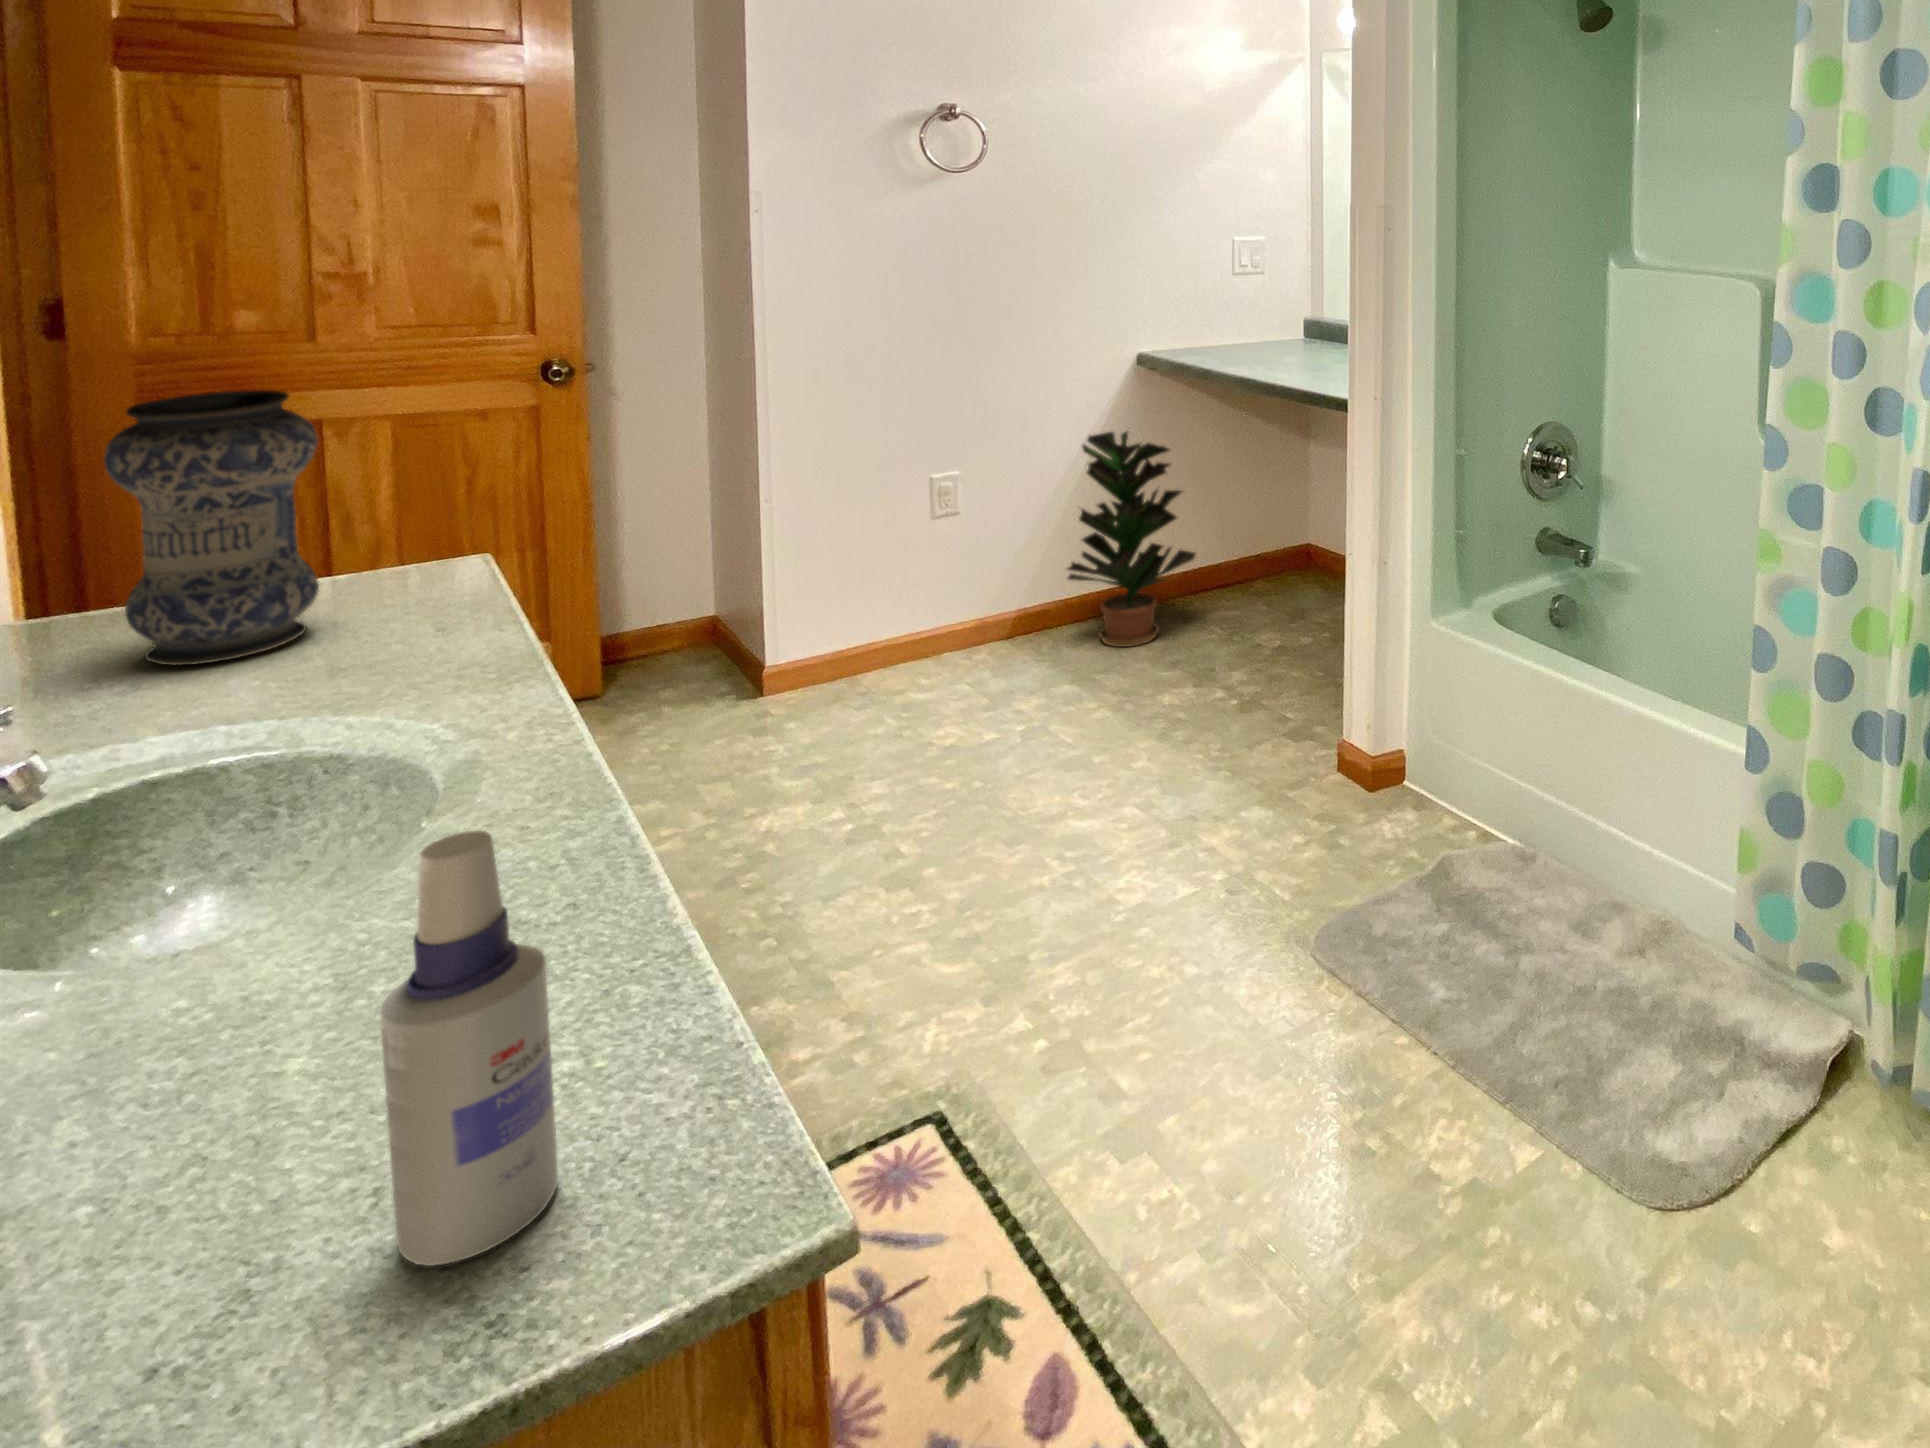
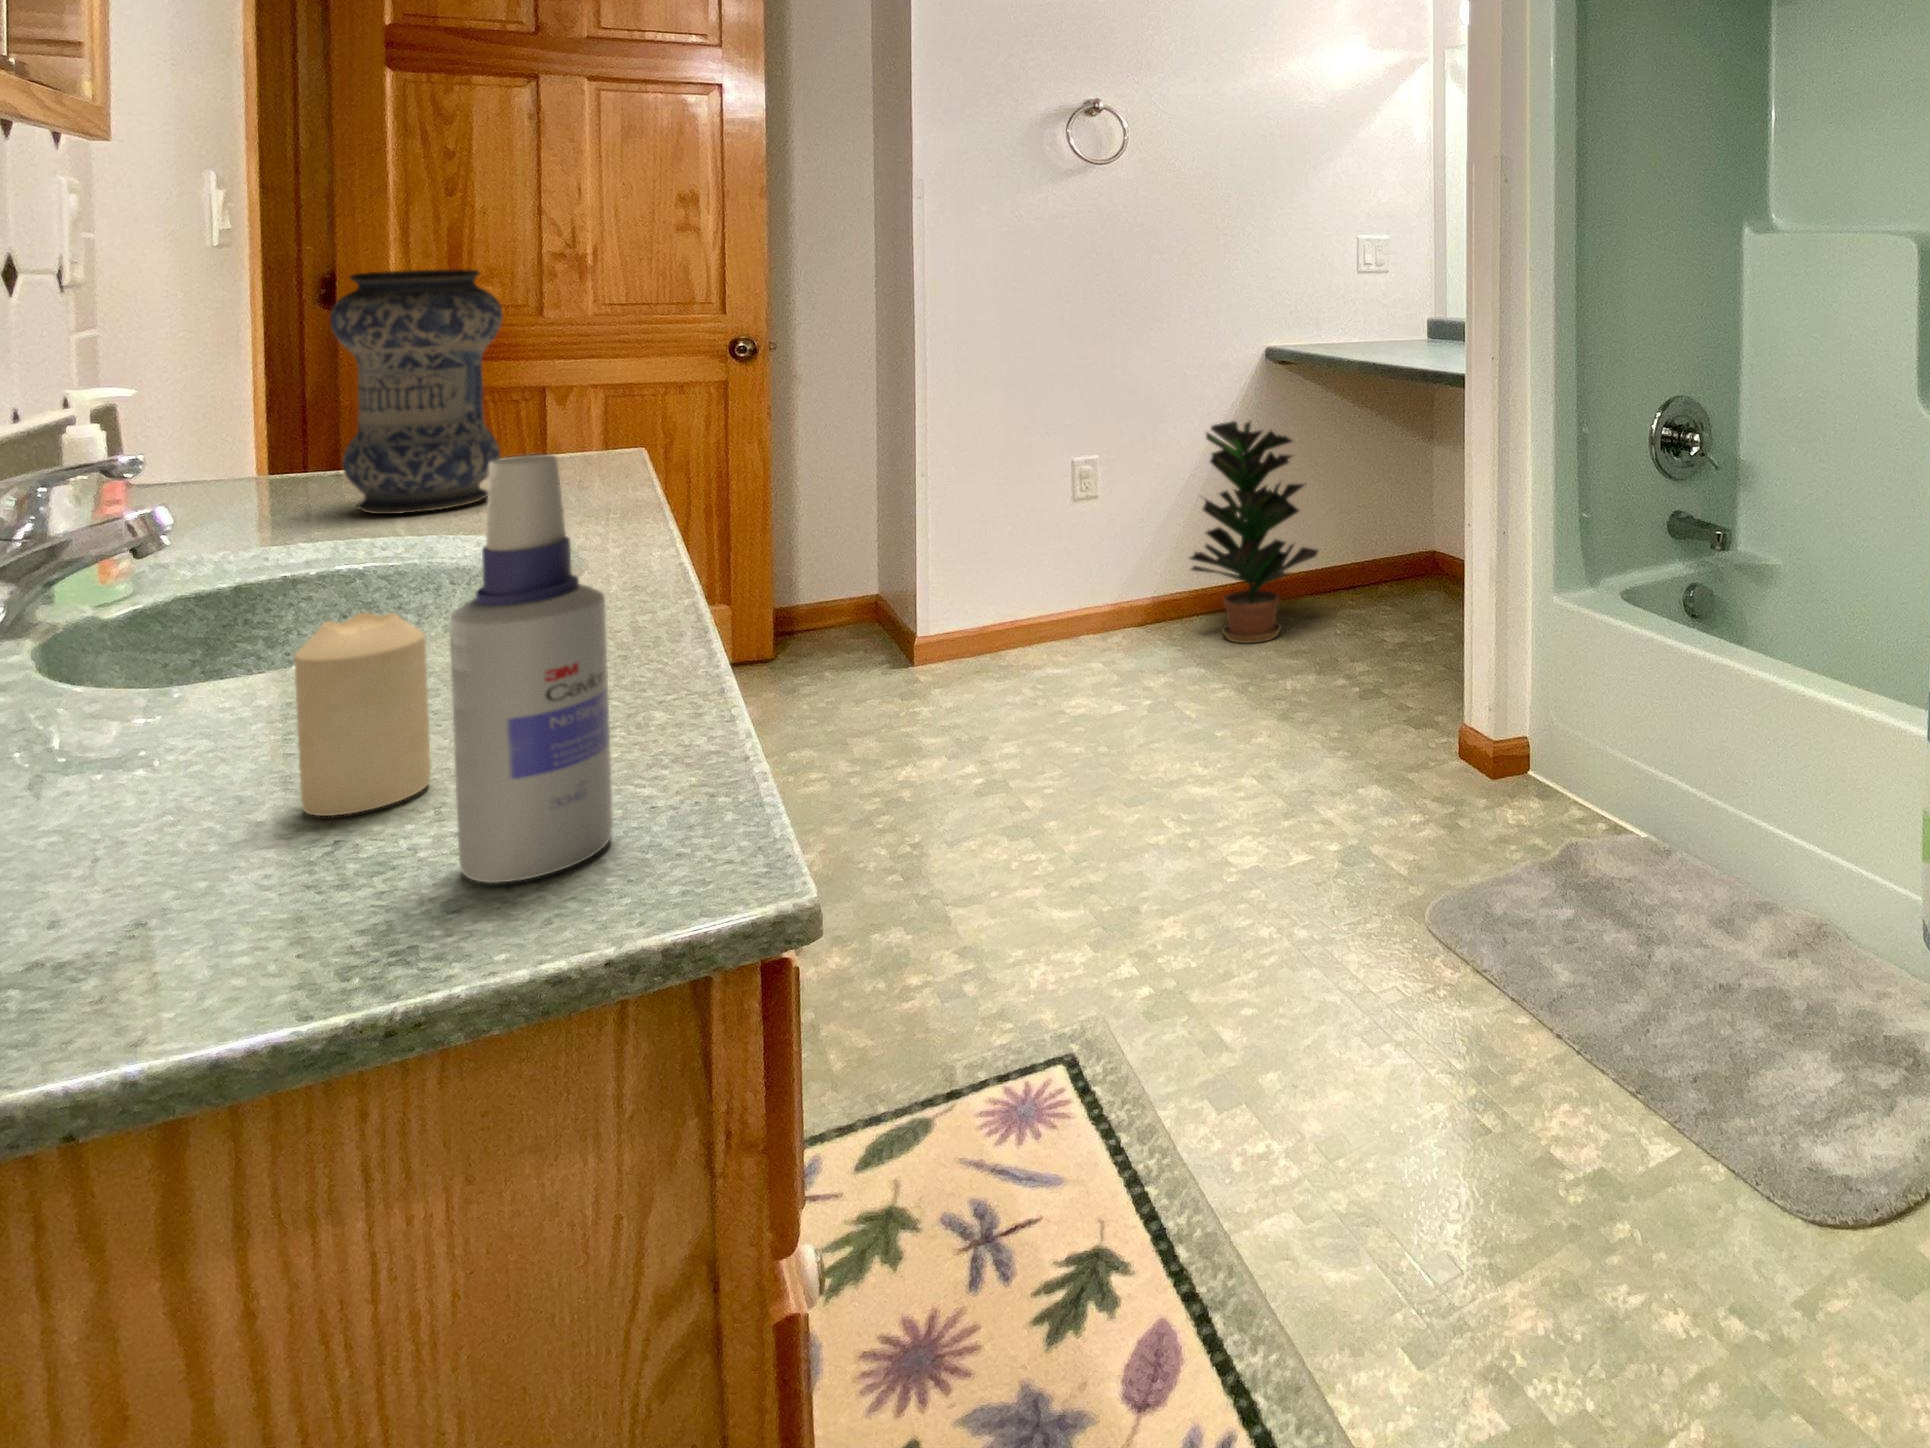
candle: none [177,956,334,1182] -> present [294,613,431,816]

